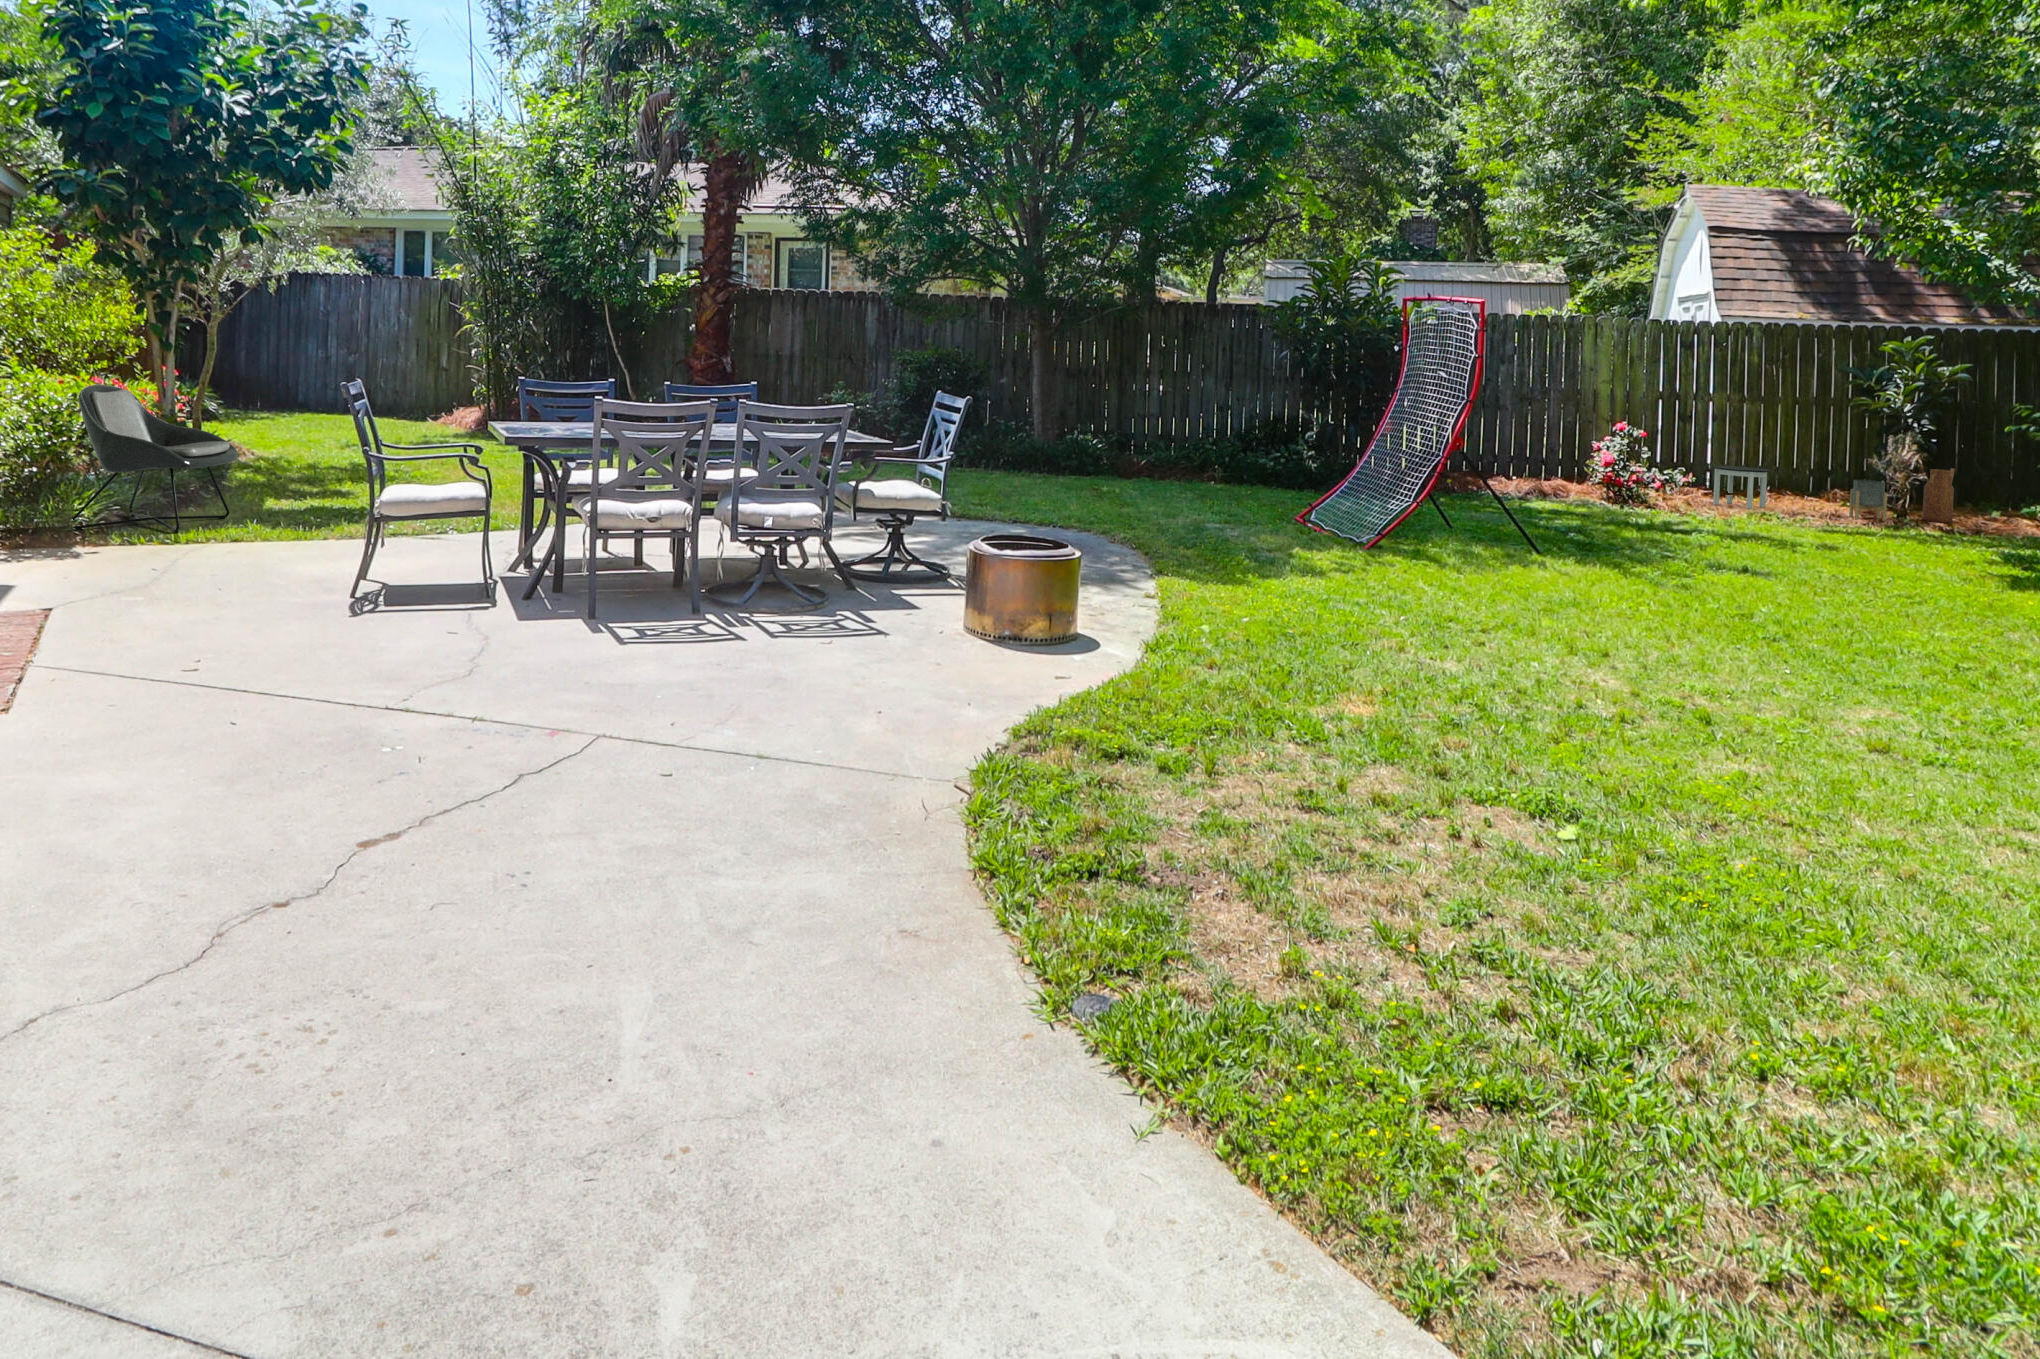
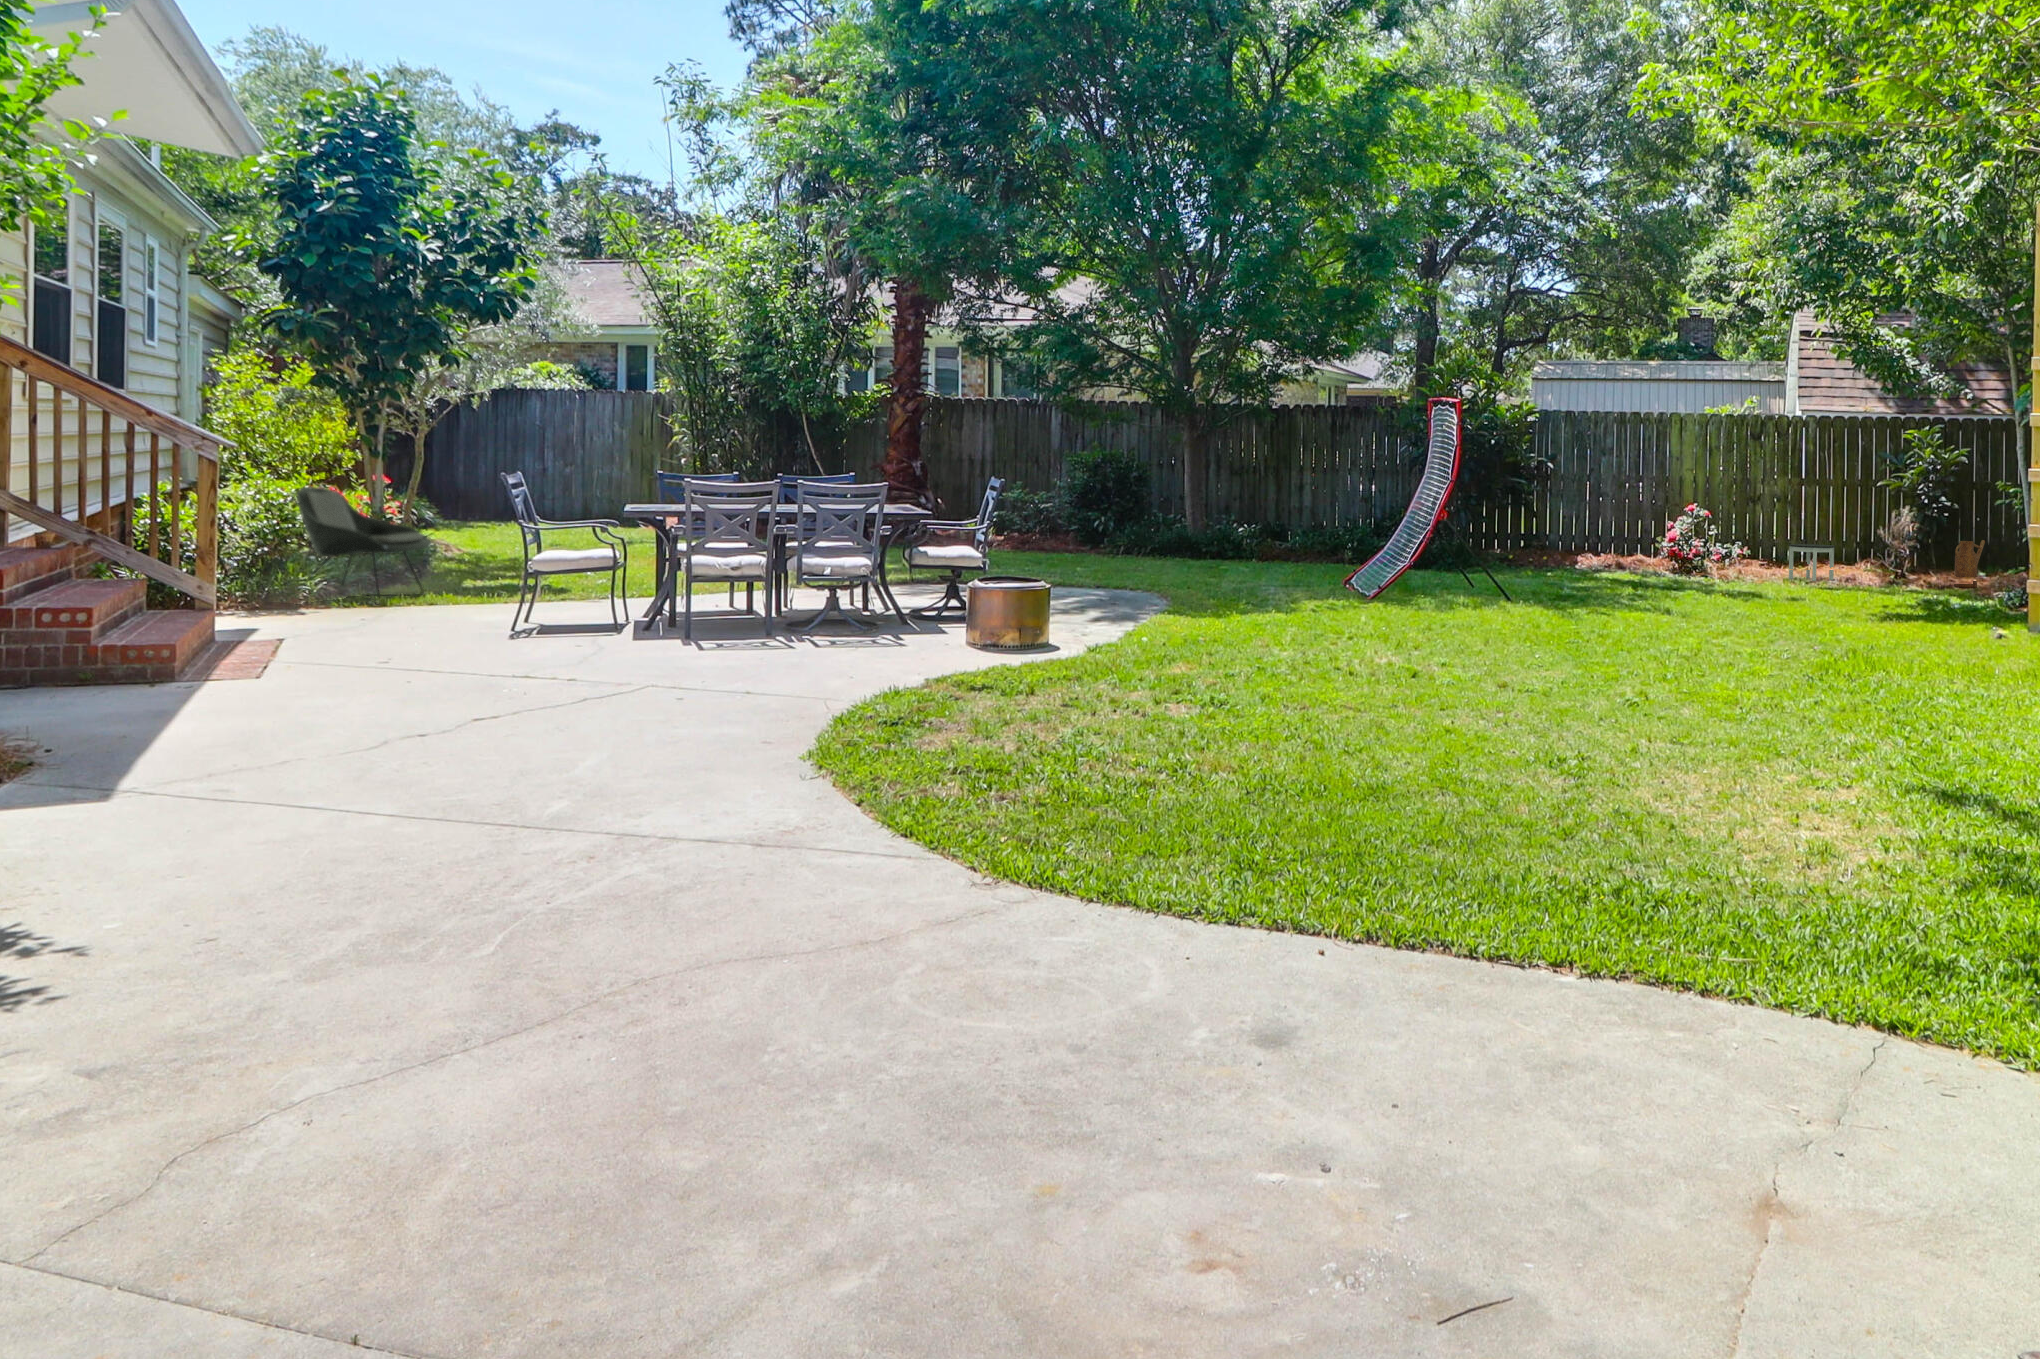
planter: present [1849,480,1887,521] -> none [1892,552,1918,587]

